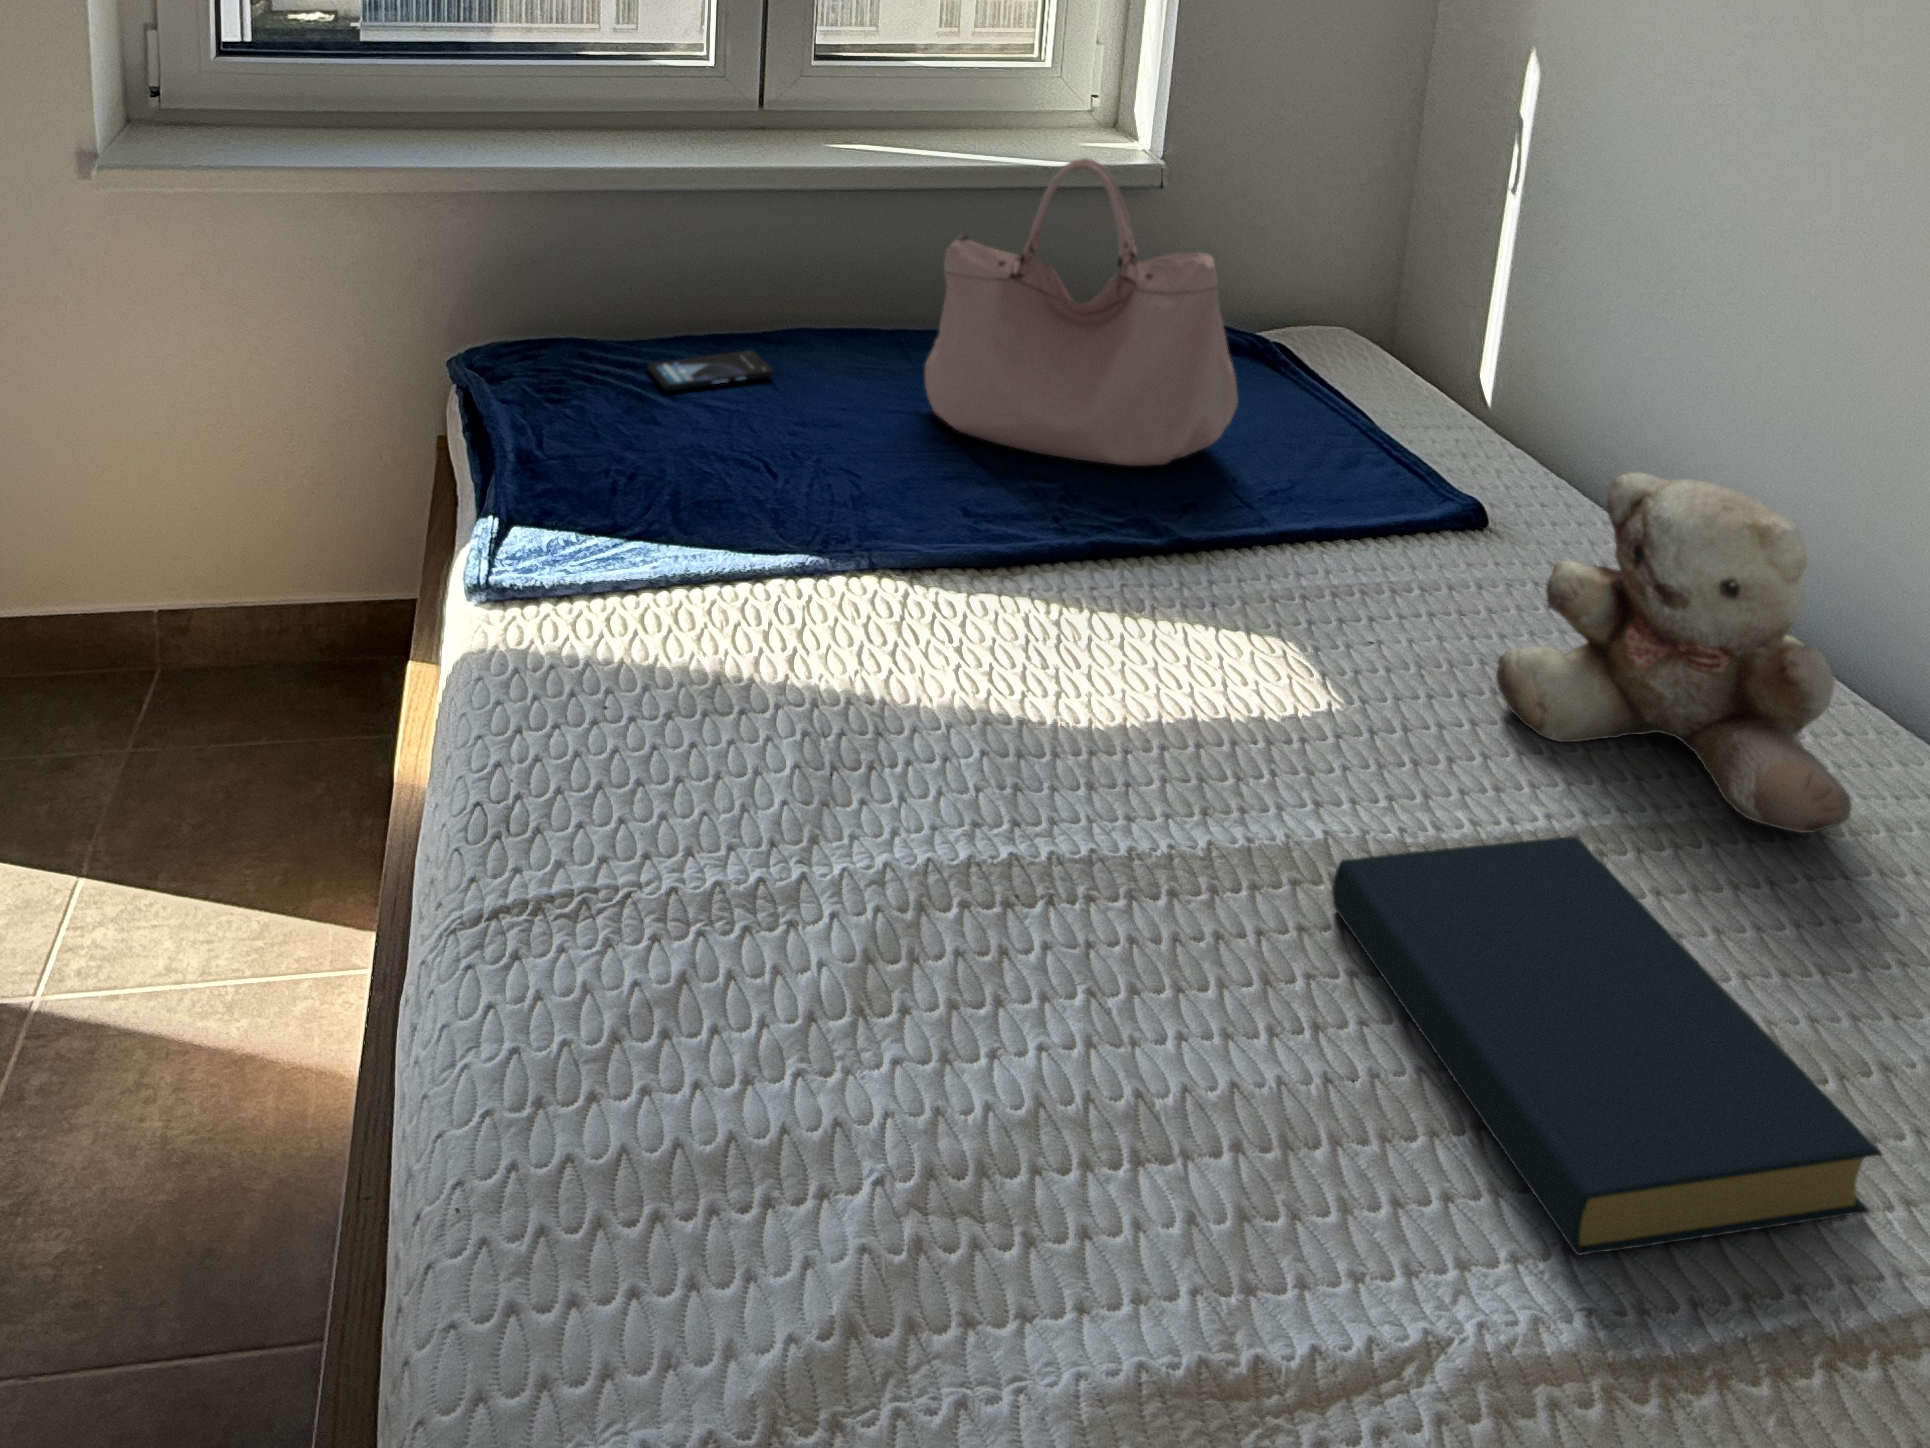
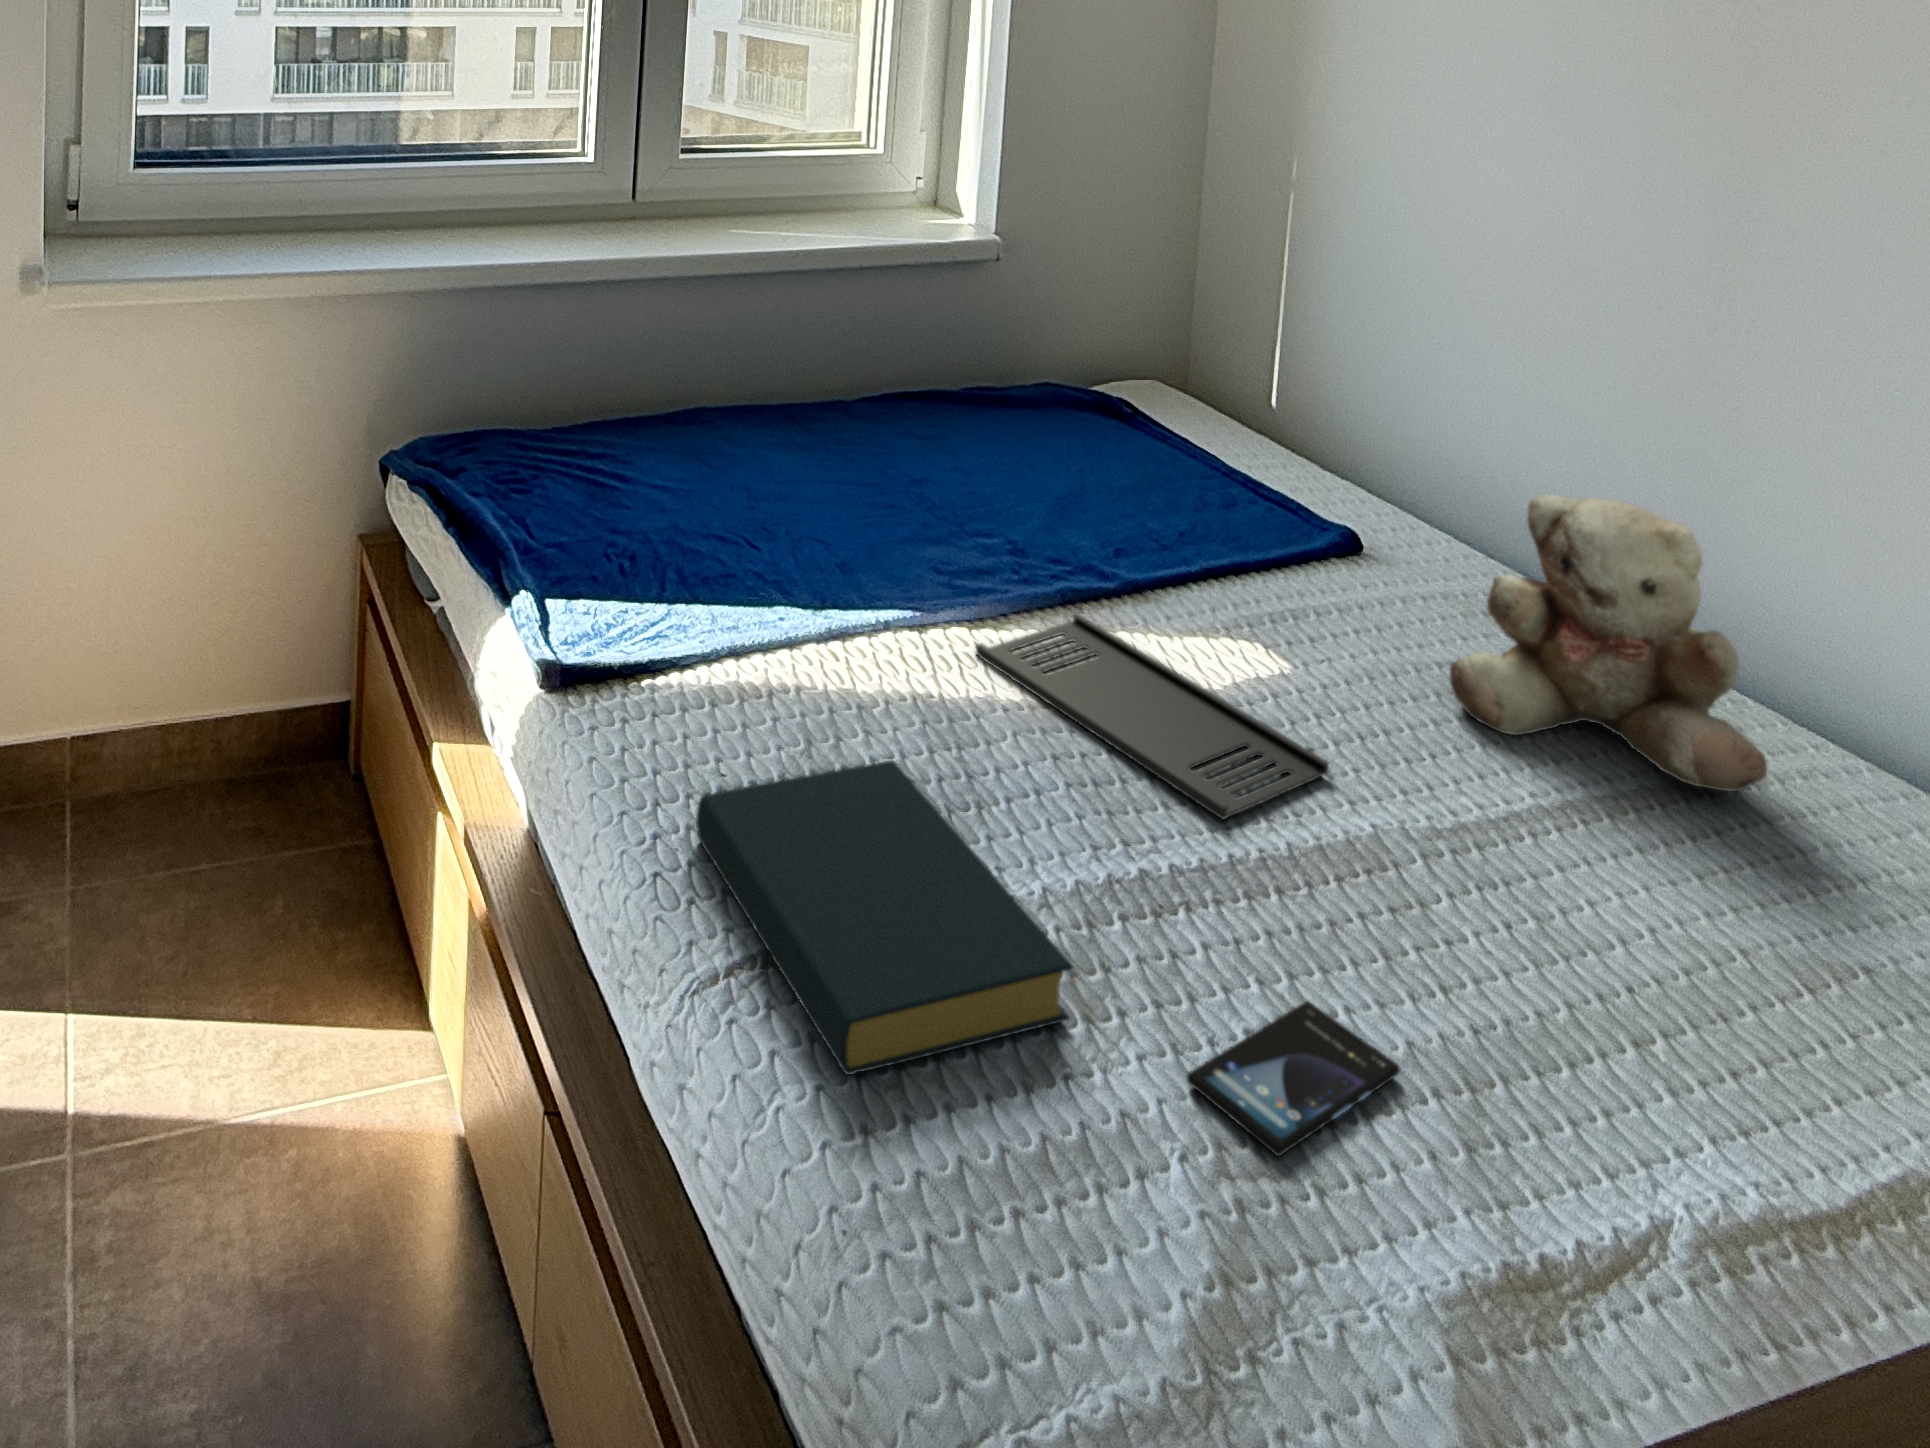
handbag: present [925,158,1238,466] -> none [851,238,1142,519]
smartphone: present [647,350,774,391] -> present [1187,1001,1400,1156]
tray: none [959,566,1301,806] -> present [976,613,1329,819]
hardback book: present [1332,836,1882,1255] -> present [696,760,1074,1075]

